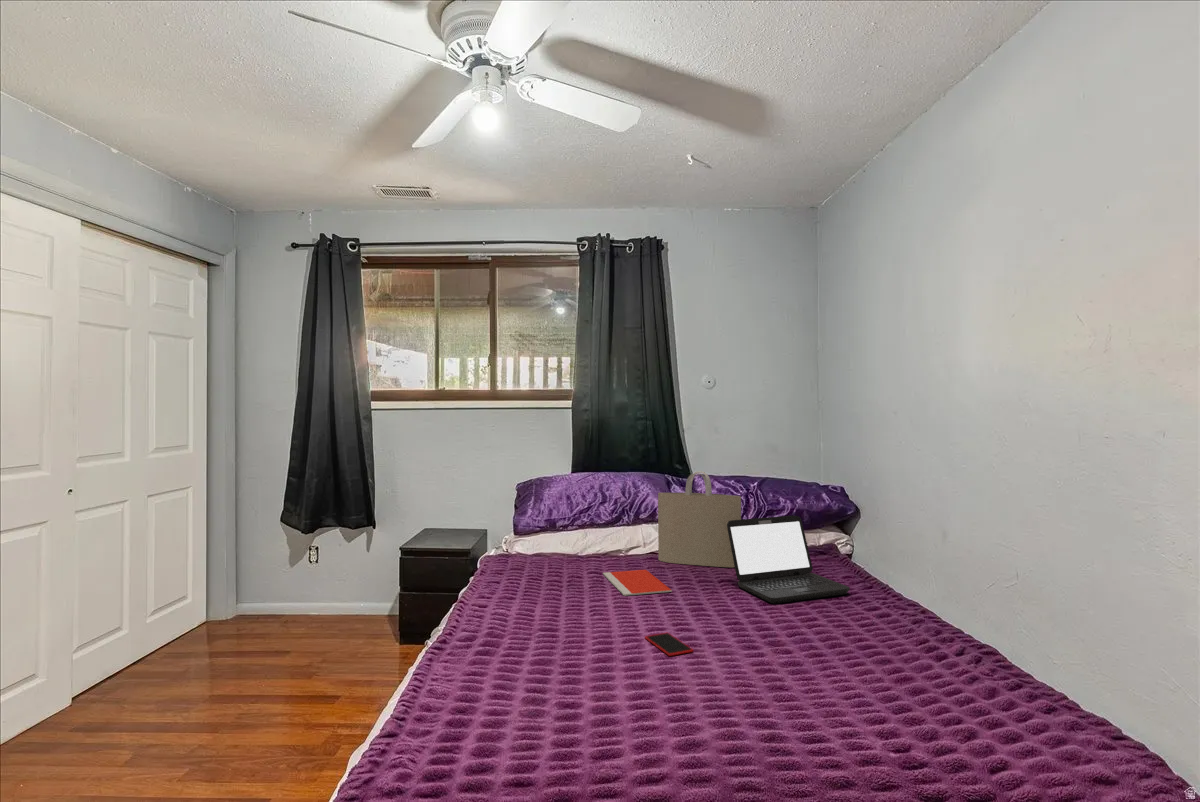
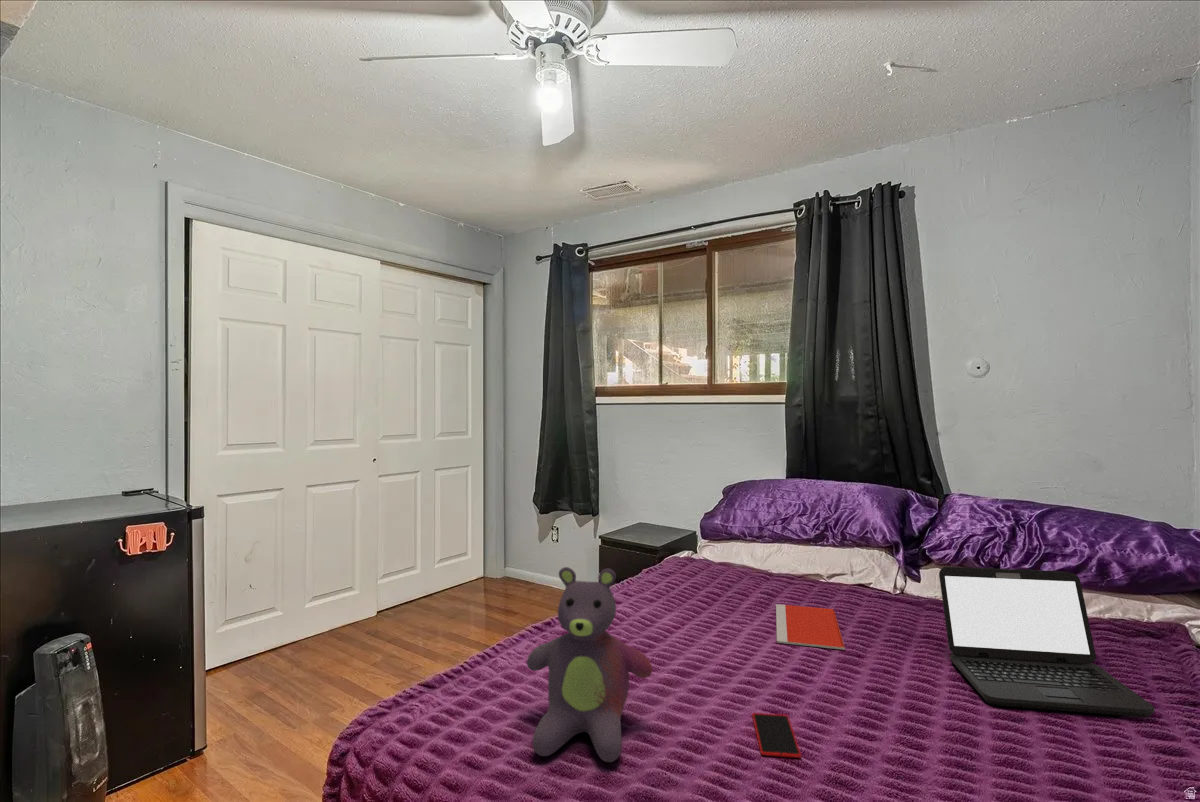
tote bag: present [658,471,741,567] -> none [863,491,980,629]
stuffed bear: none [477,533,584,693] -> present [527,567,652,762]

